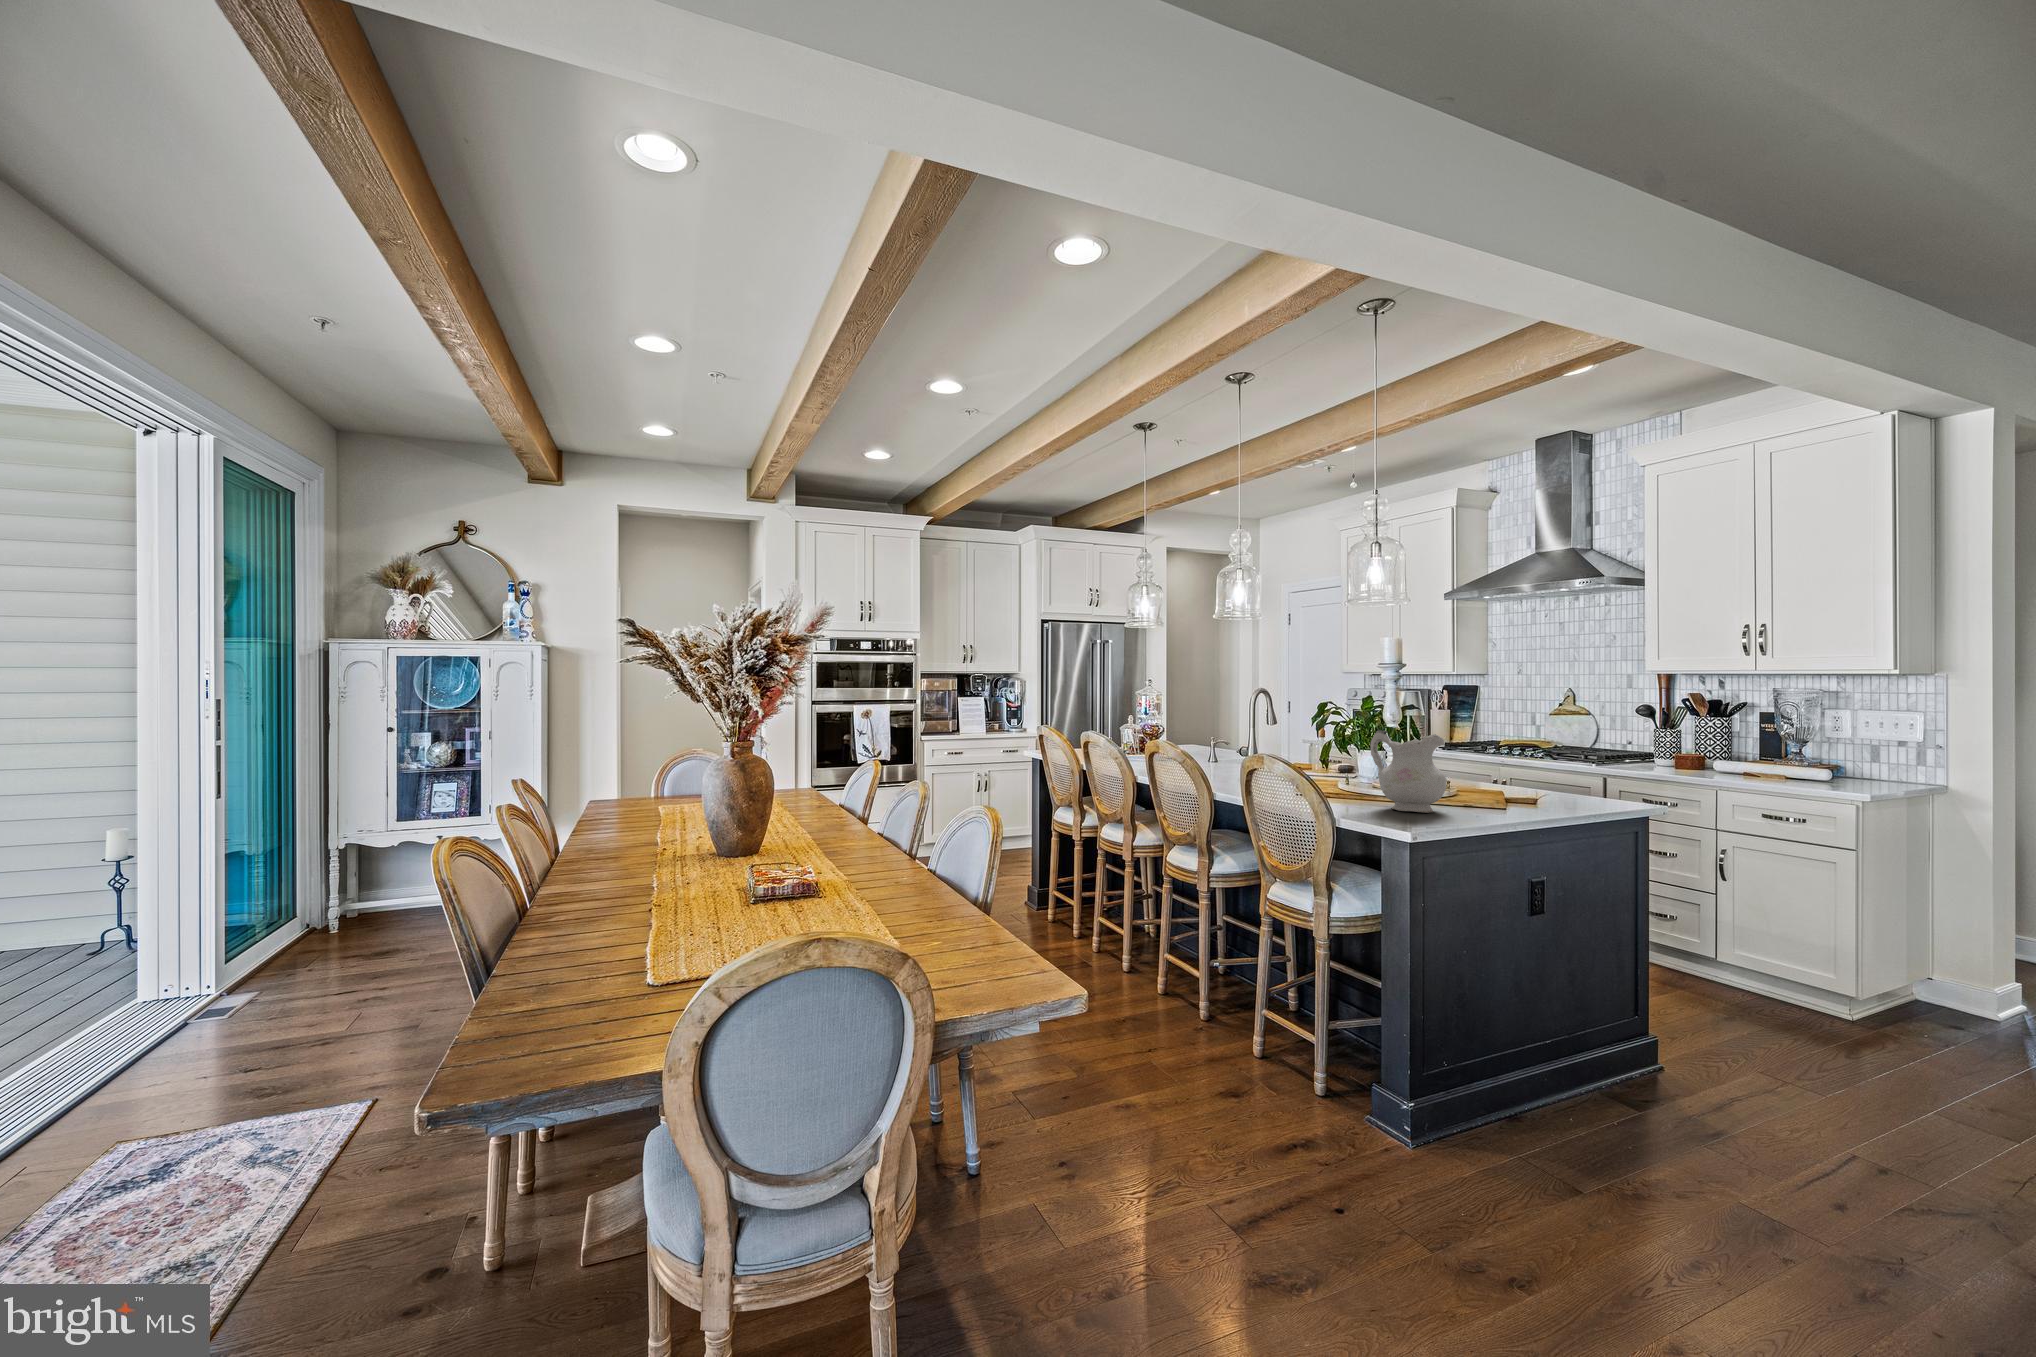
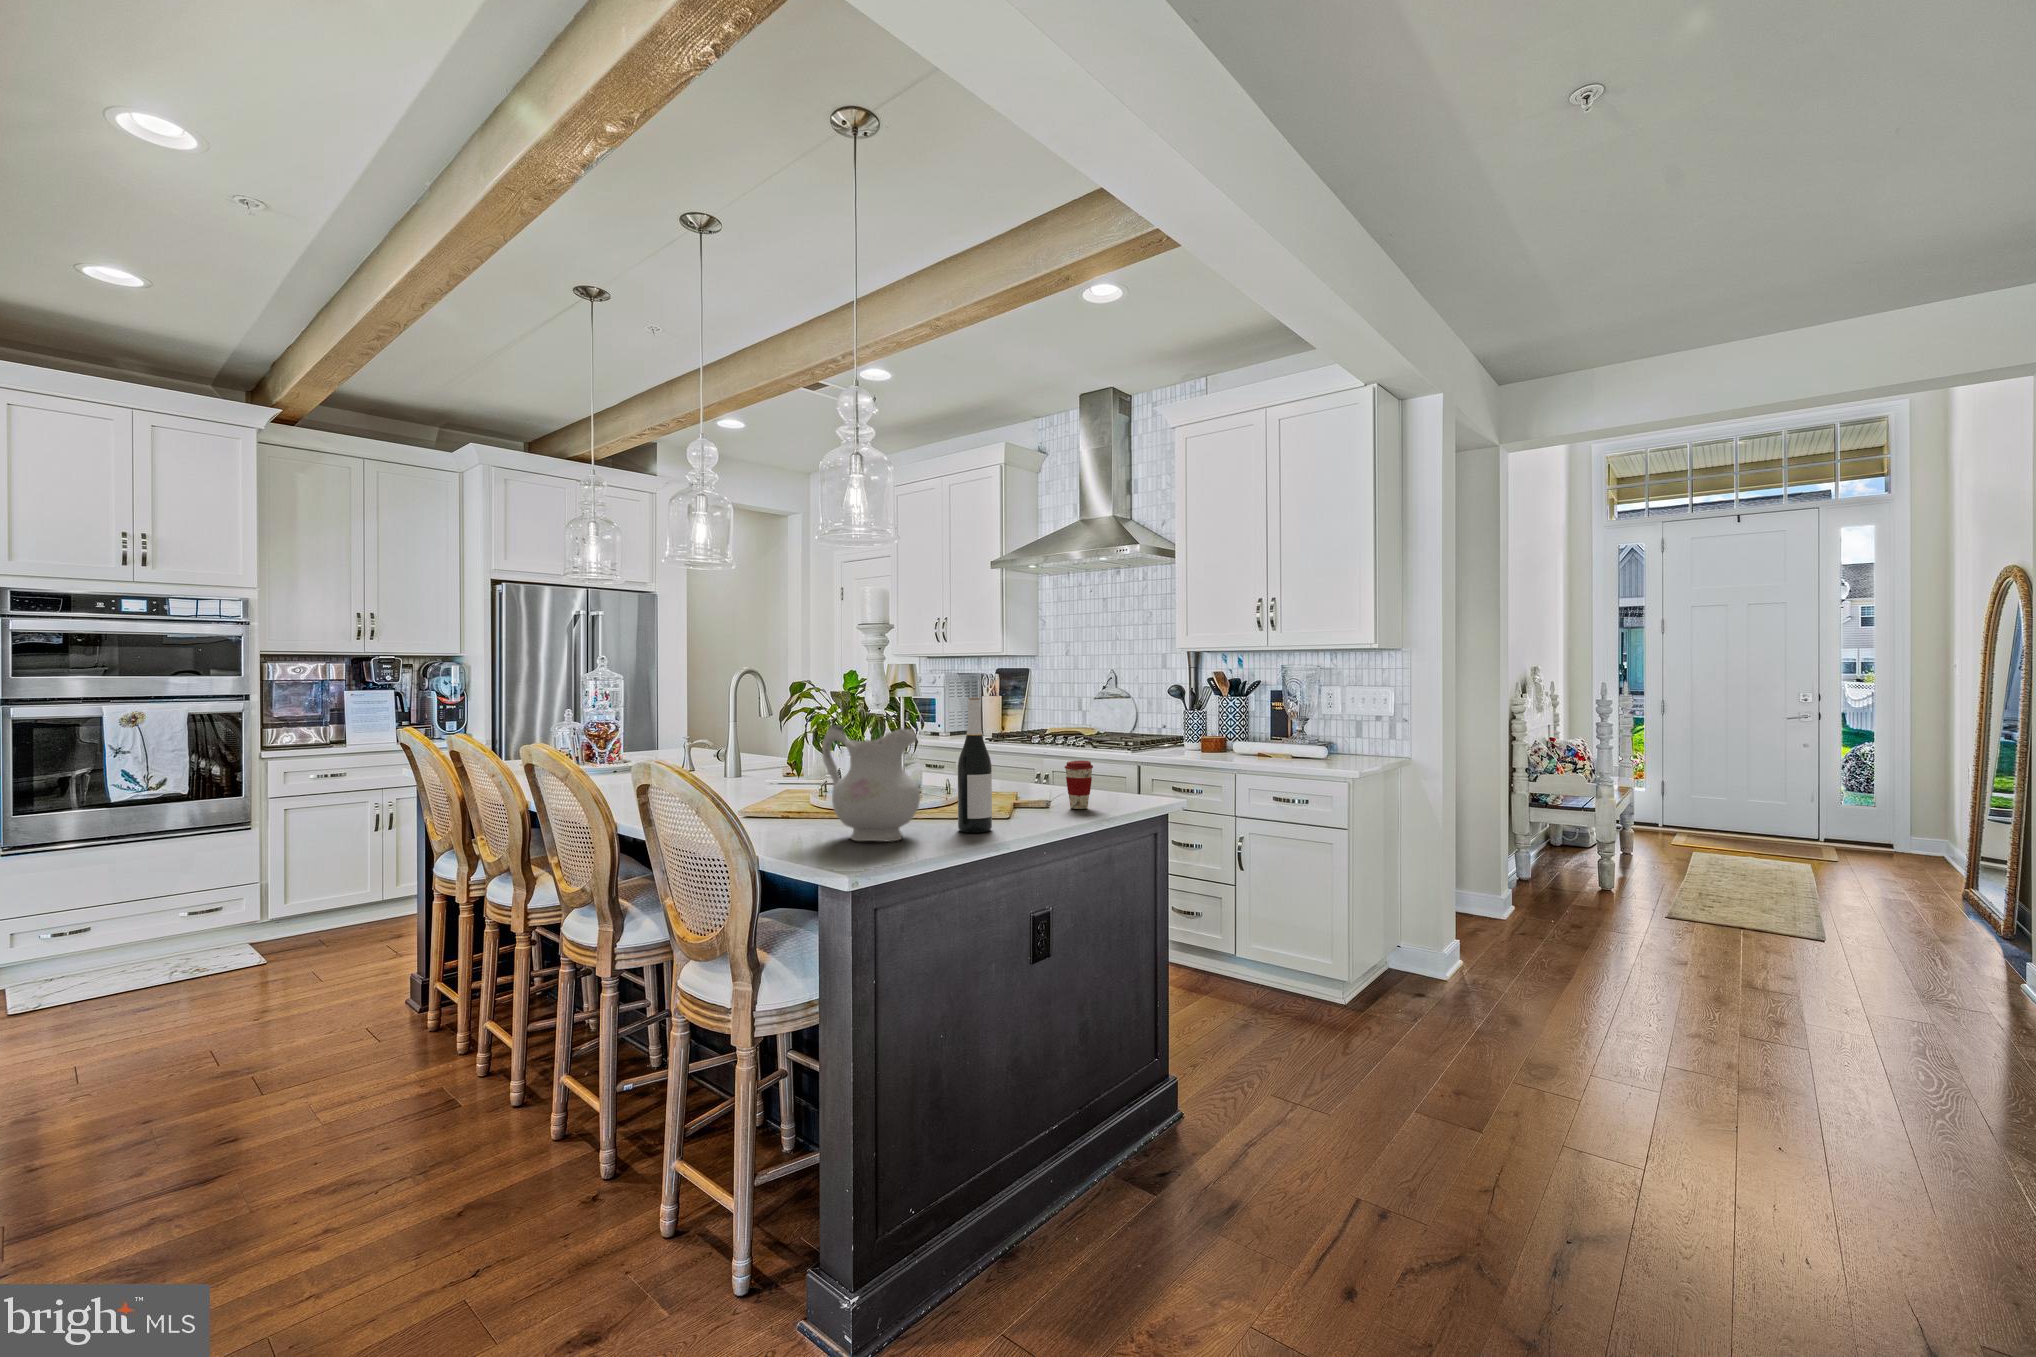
wine bottle: none [1474,714,1502,812] -> present [958,698,992,833]
coffee cup: none [1557,765,1584,803] -> present [1065,761,1093,809]

